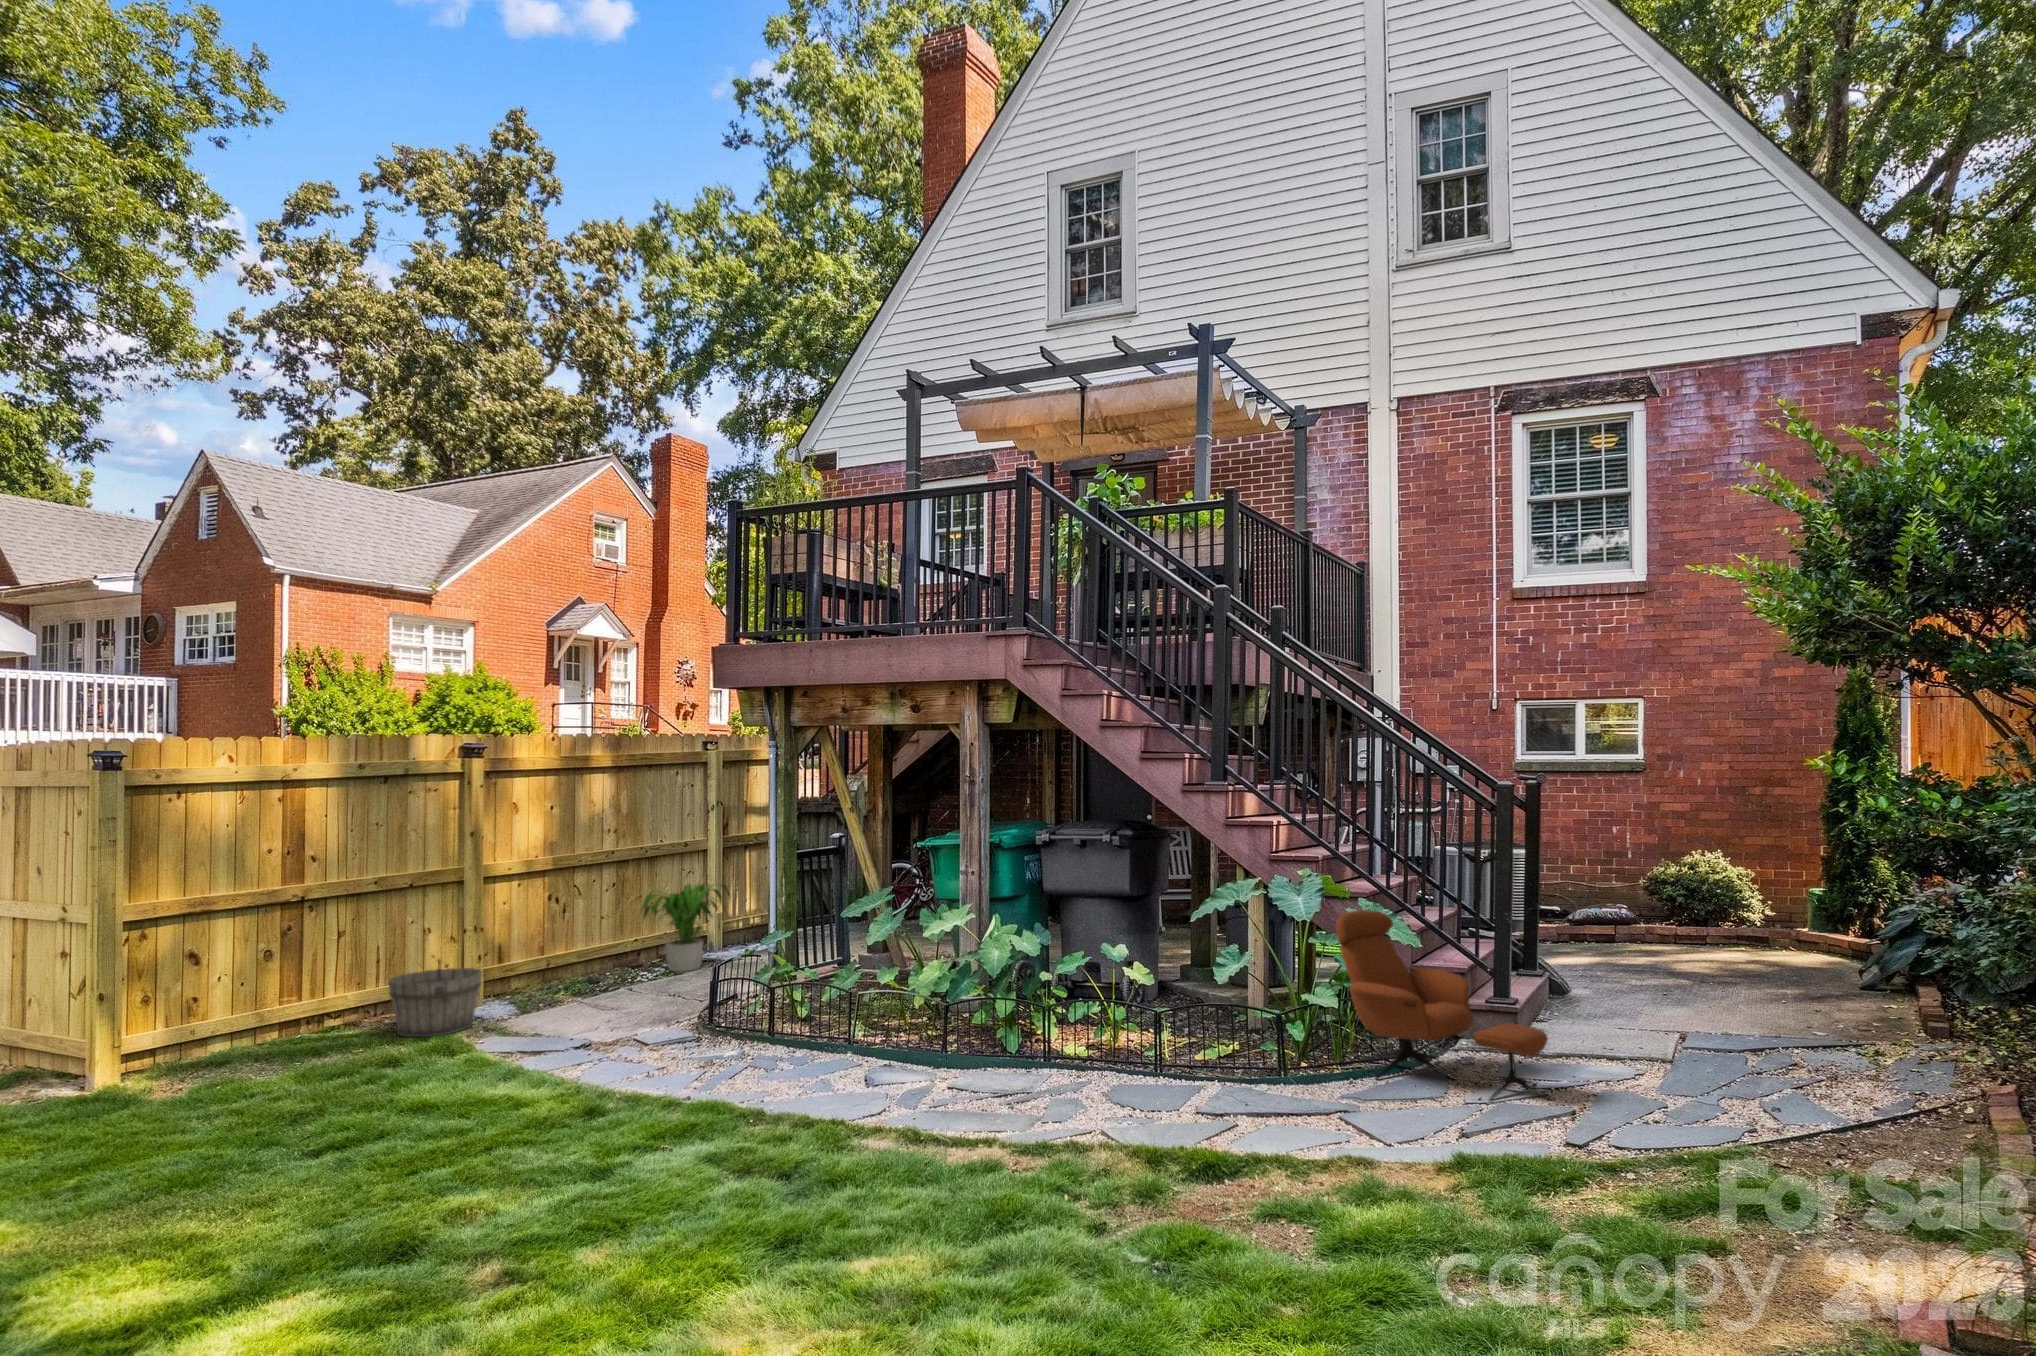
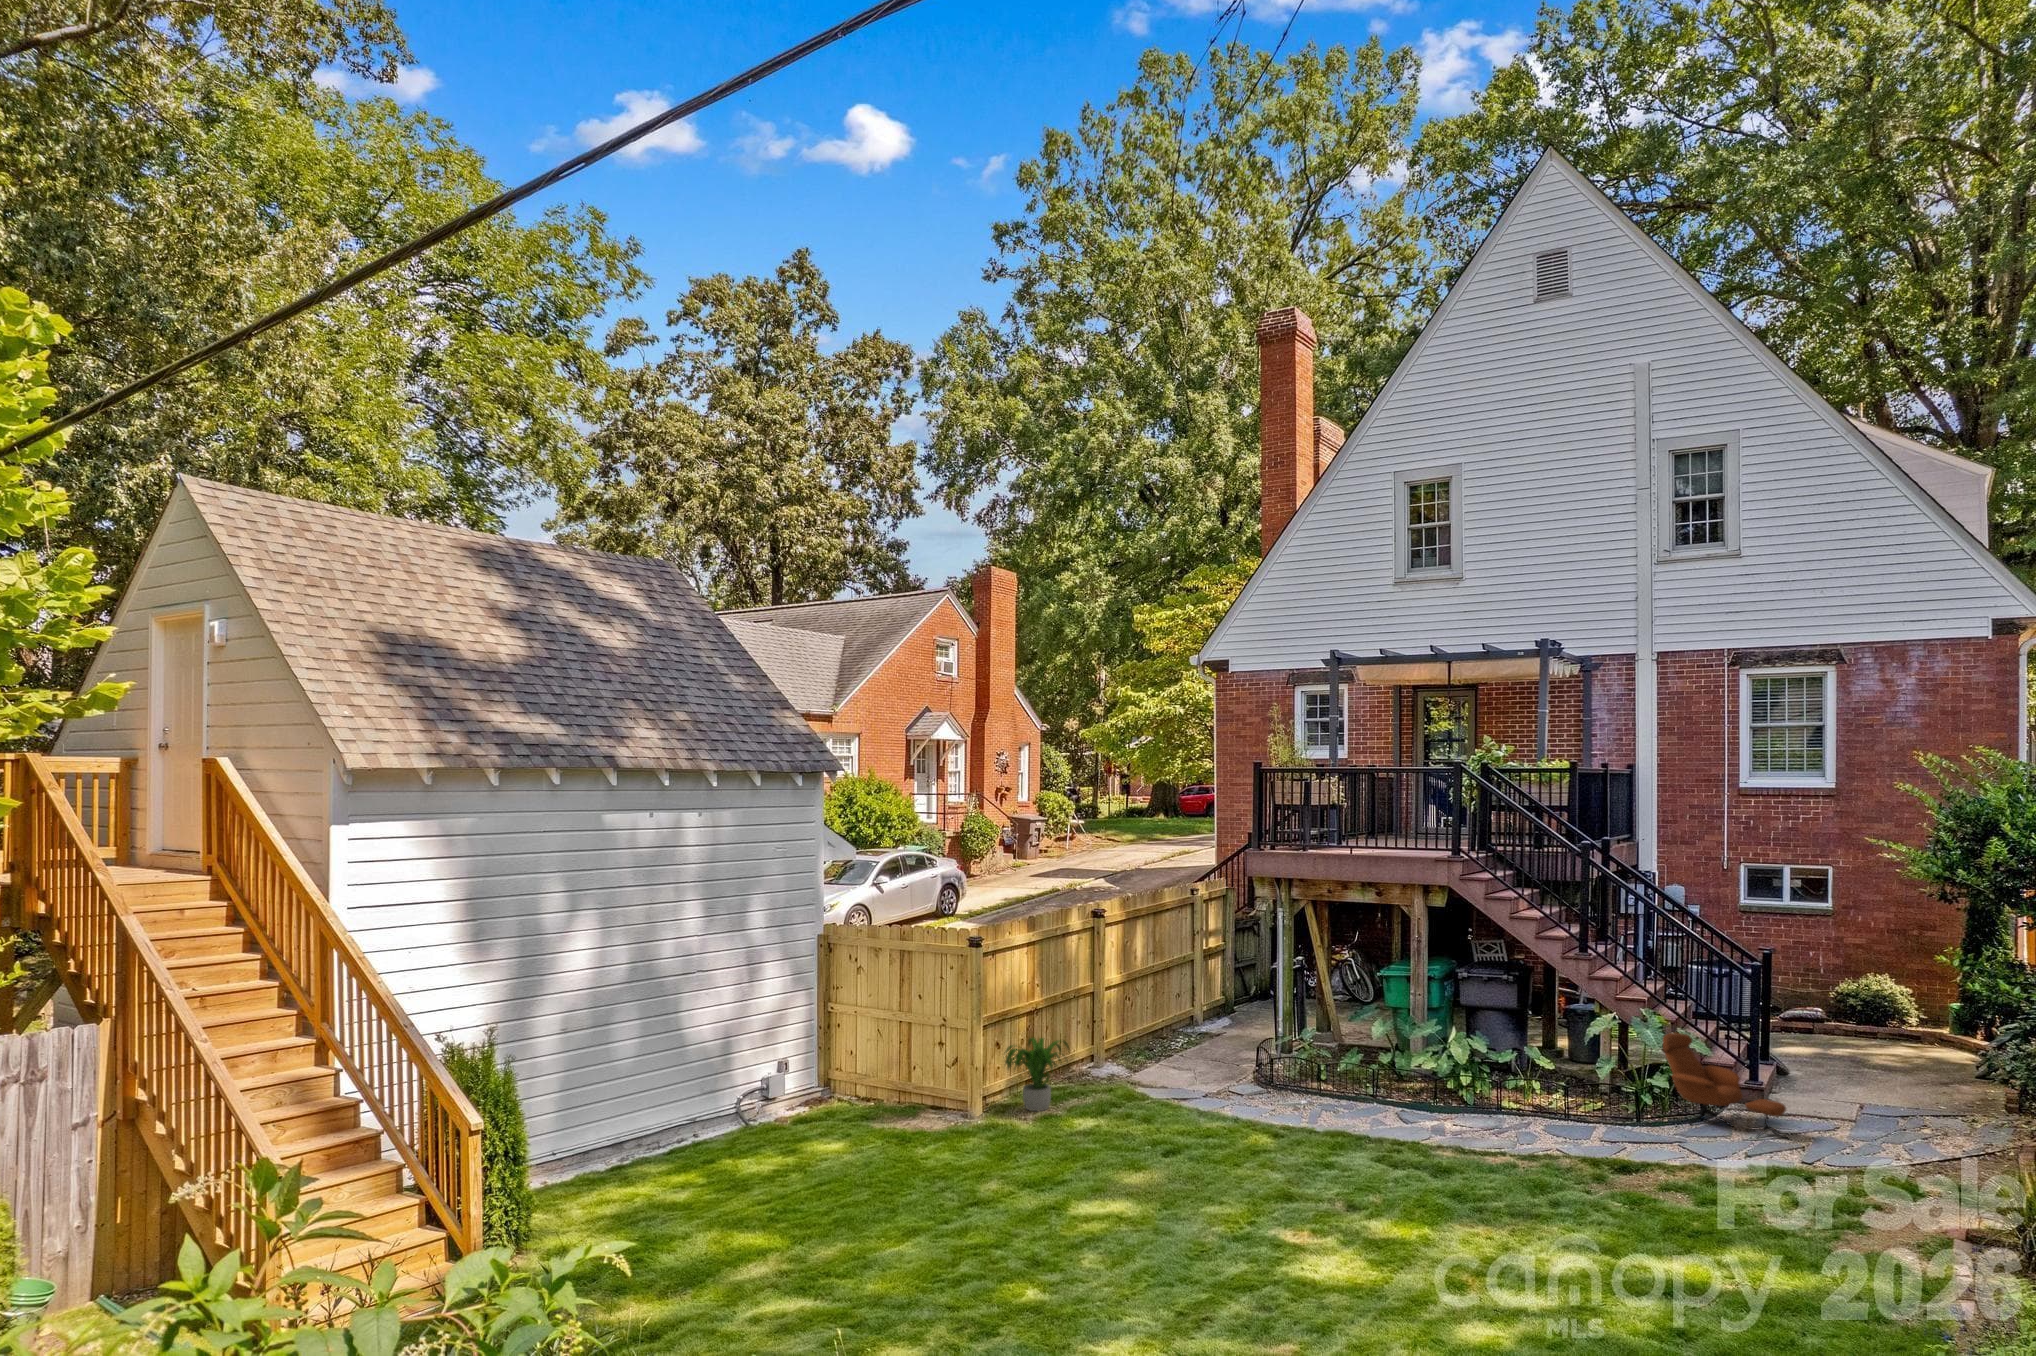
potted plant: present [642,884,730,972] -> present [1005,1038,1069,1111]
wooden bucket: present [388,956,482,1037] -> none [1089,1030,1136,1077]

